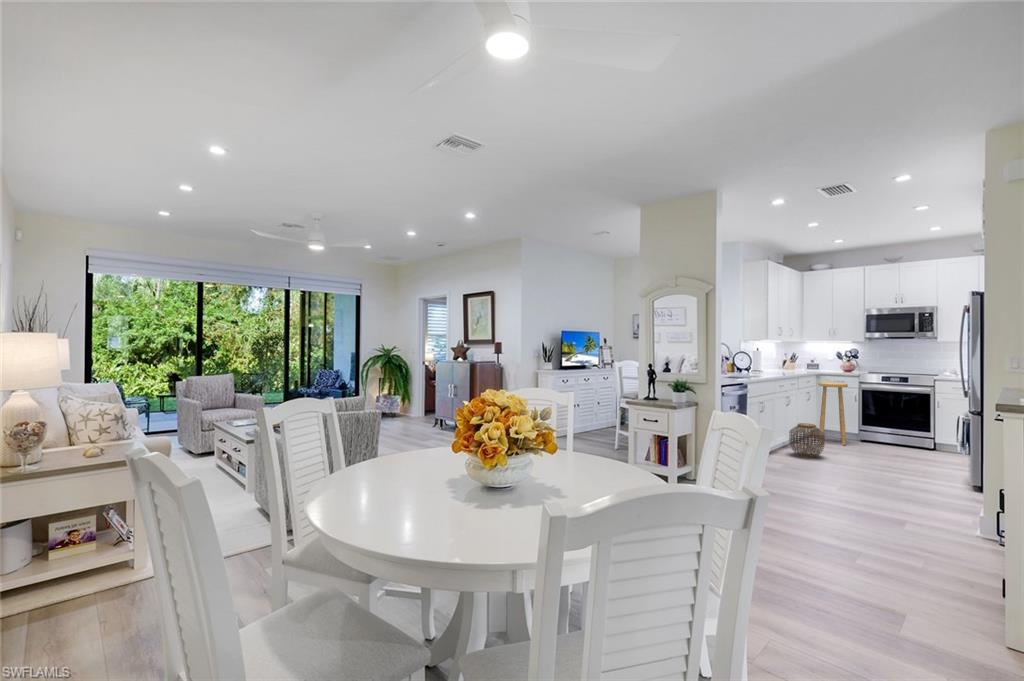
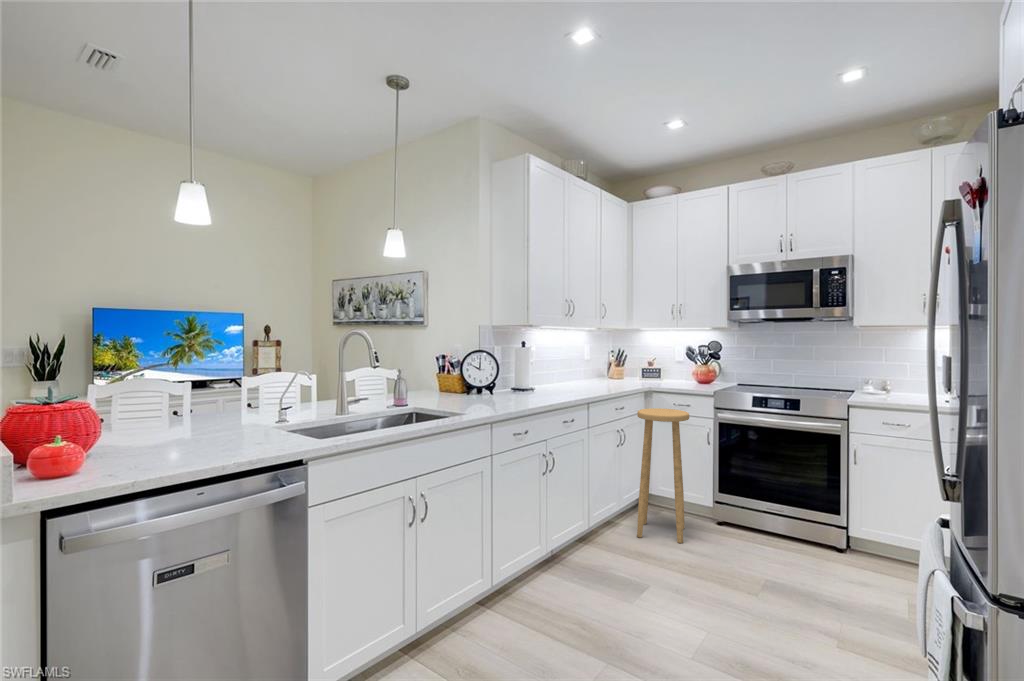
woven basket: present [789,423,825,458] -> none [541,519,614,611]

